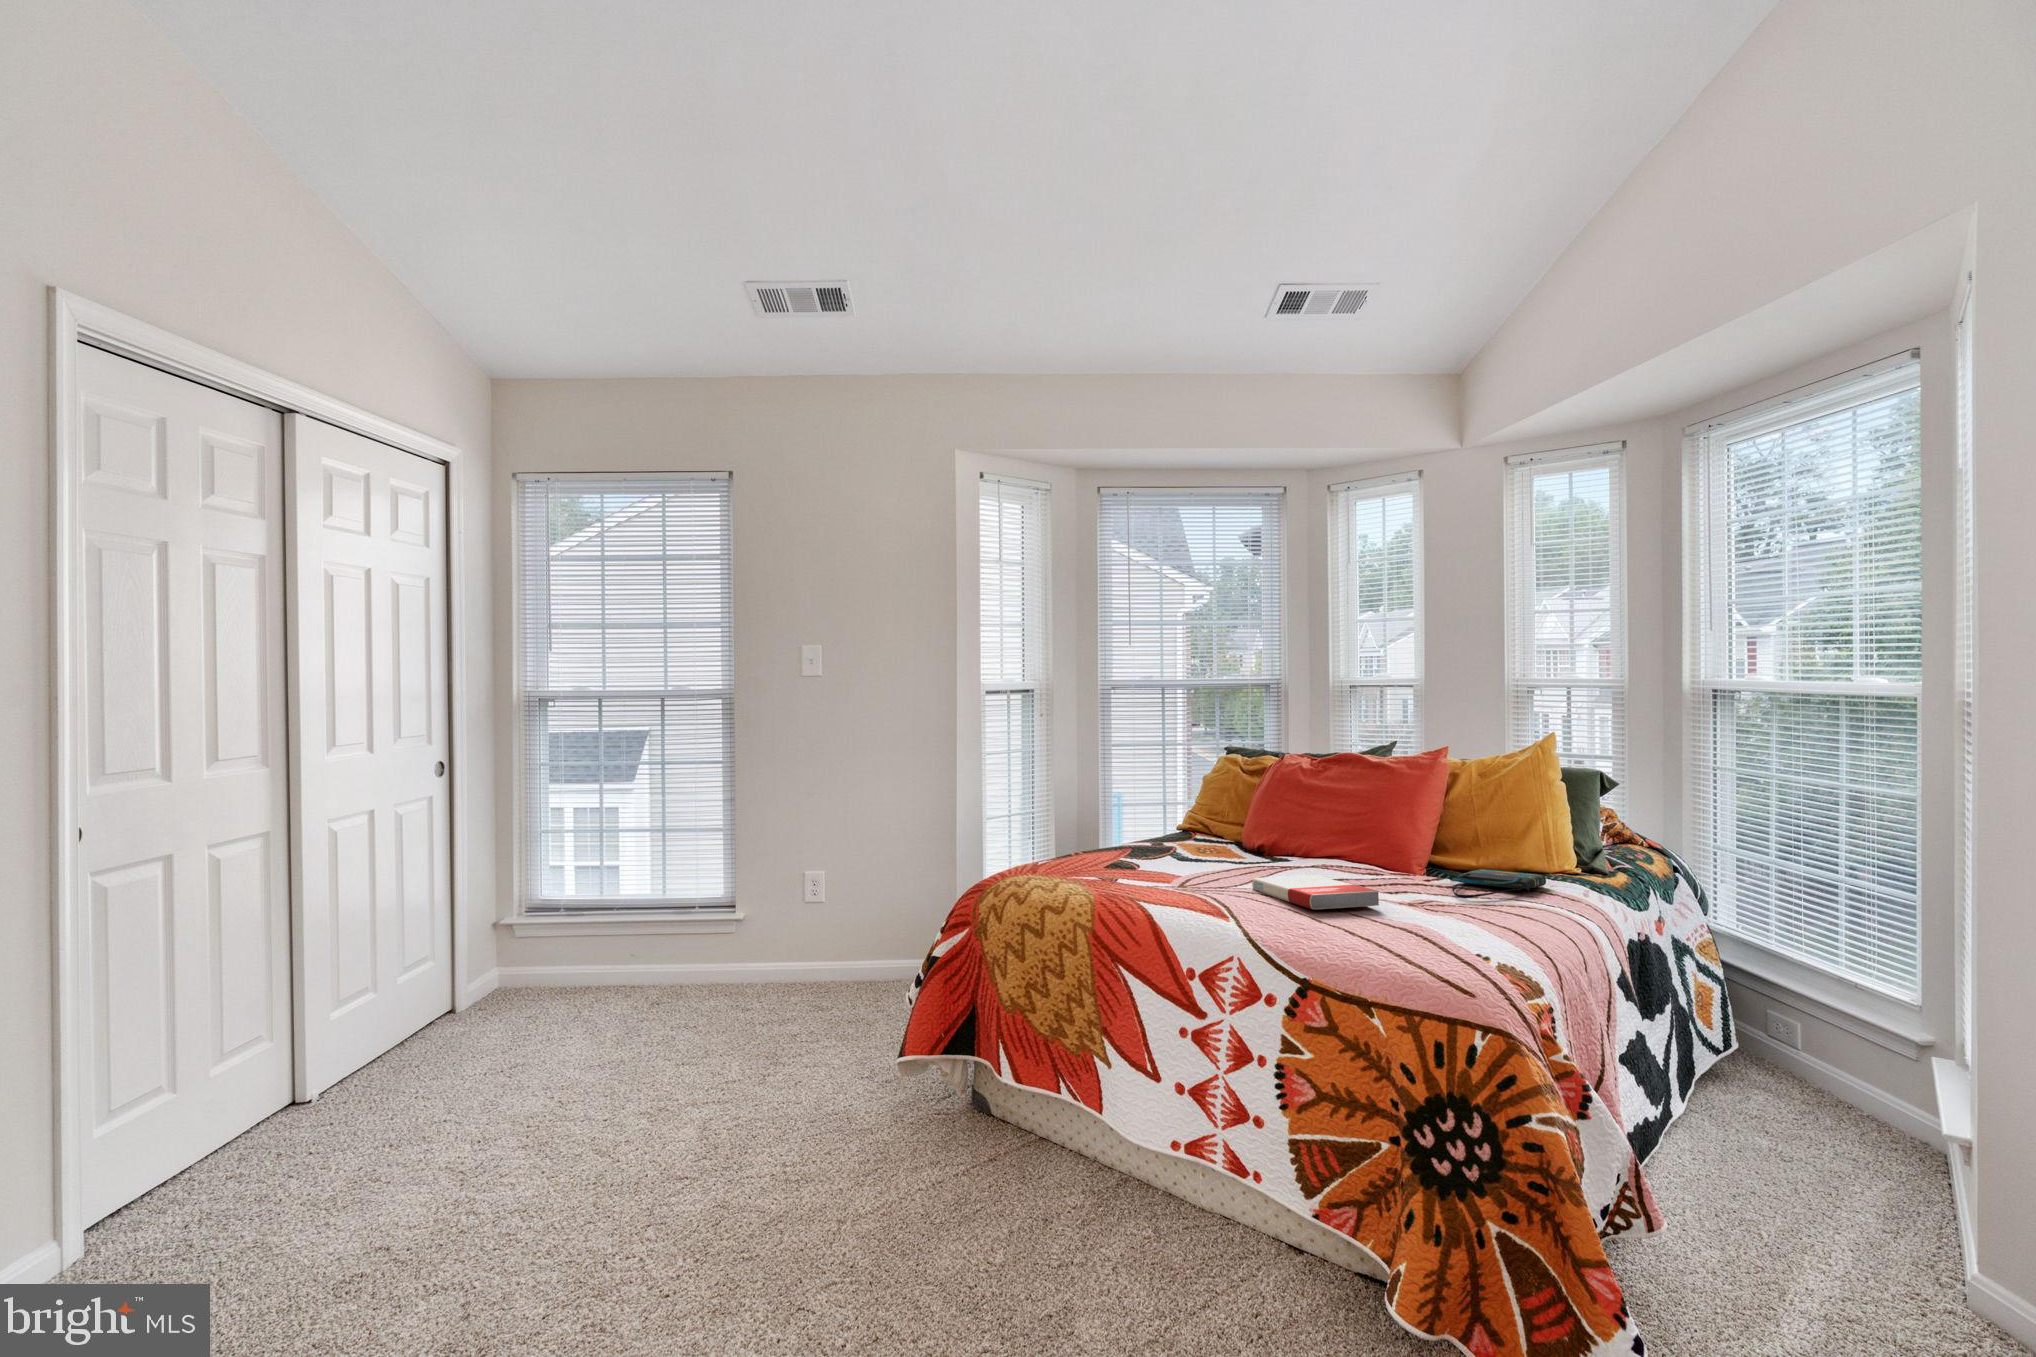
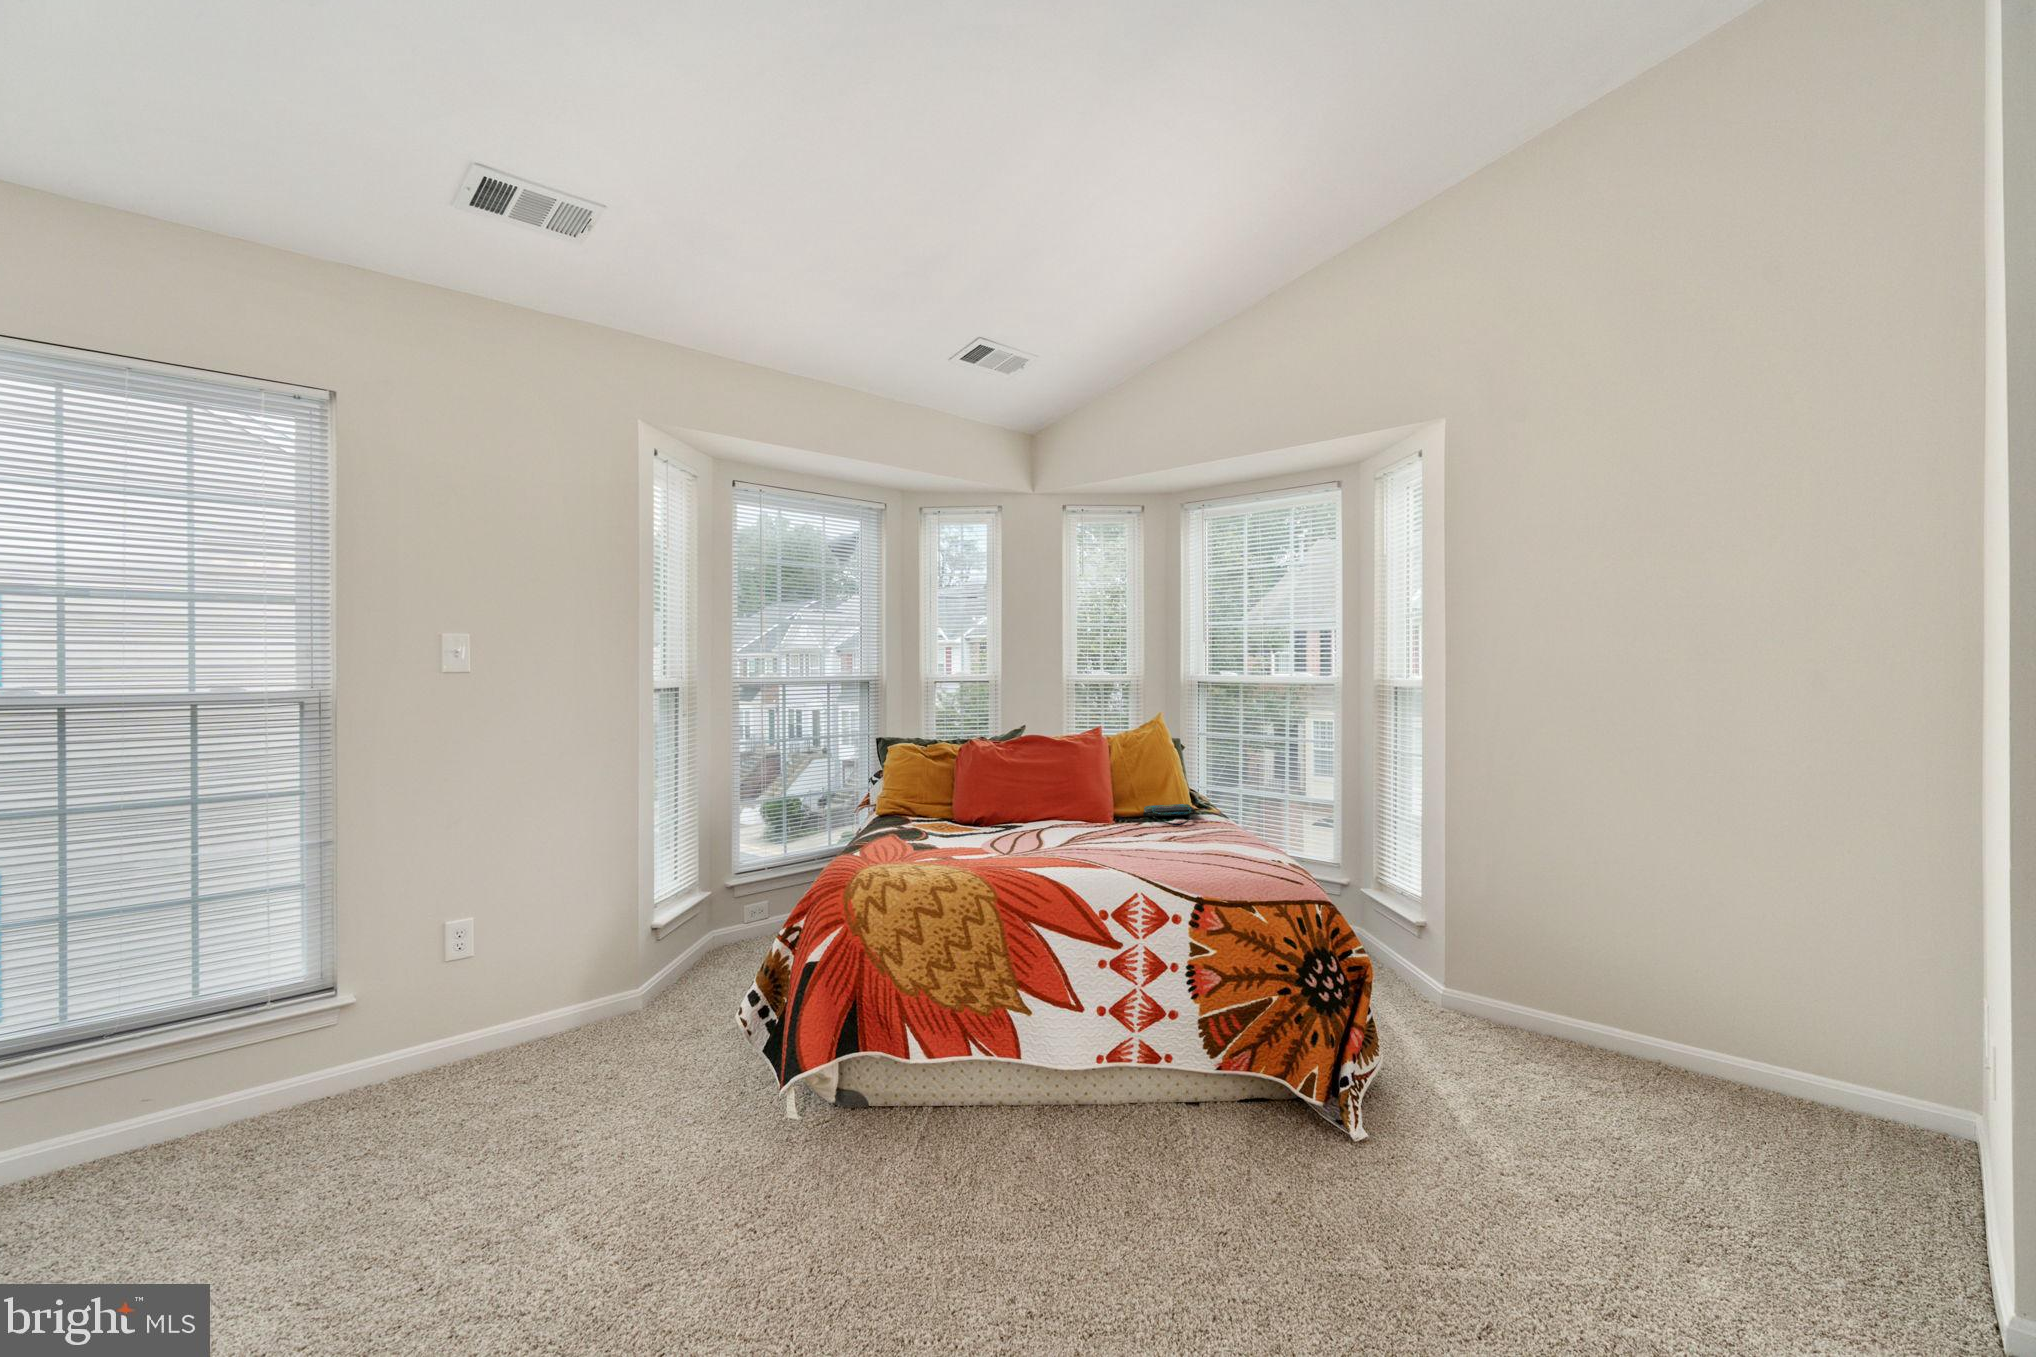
book: present [1252,875,1379,910] -> none [1059,825,1163,848]

